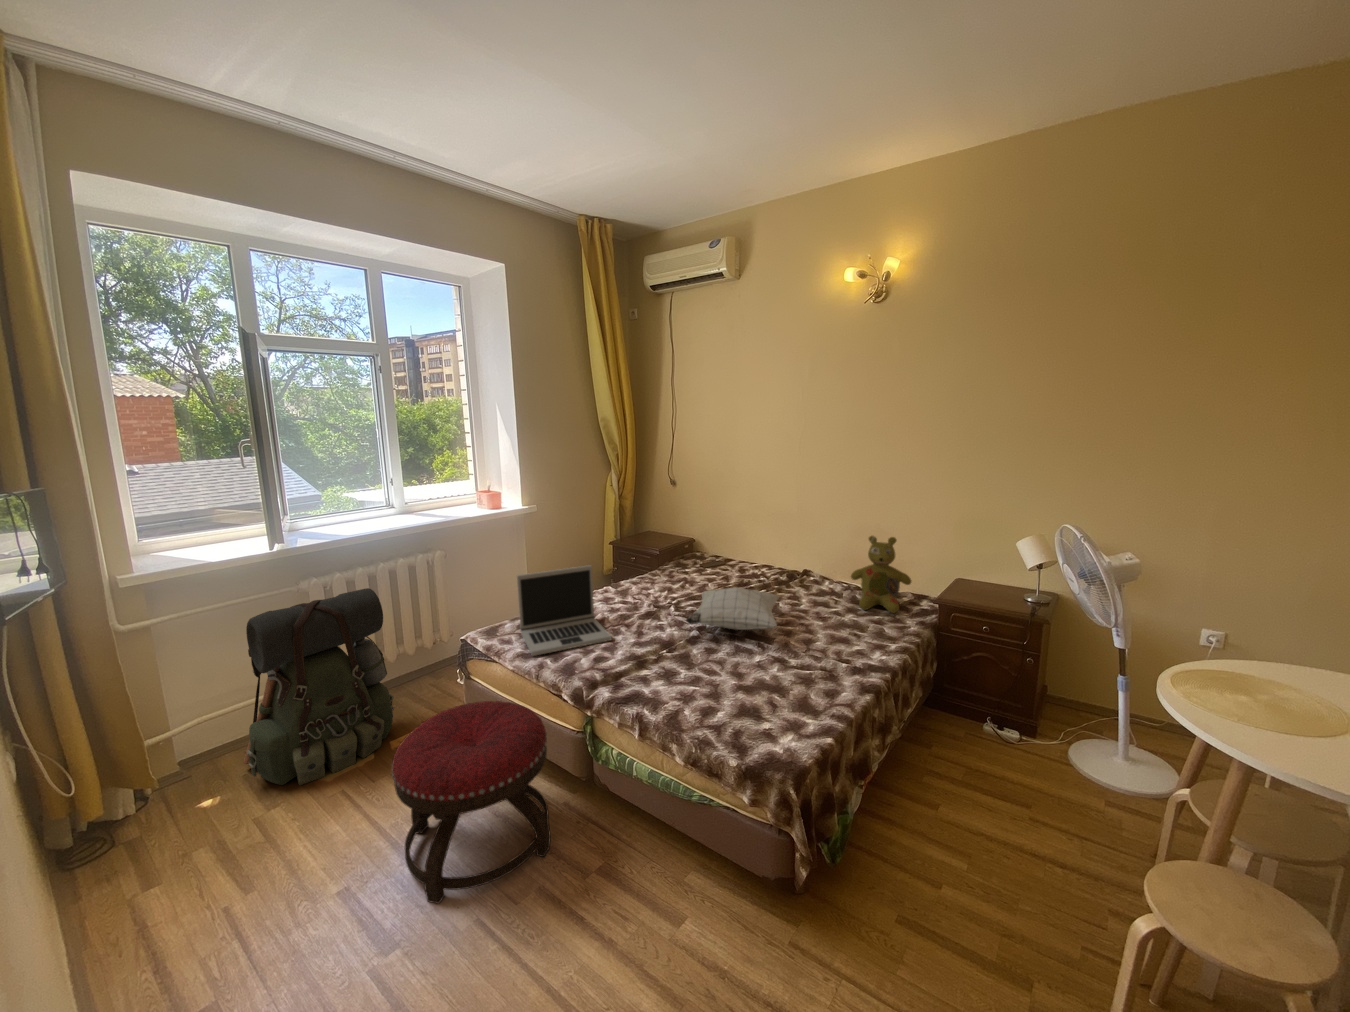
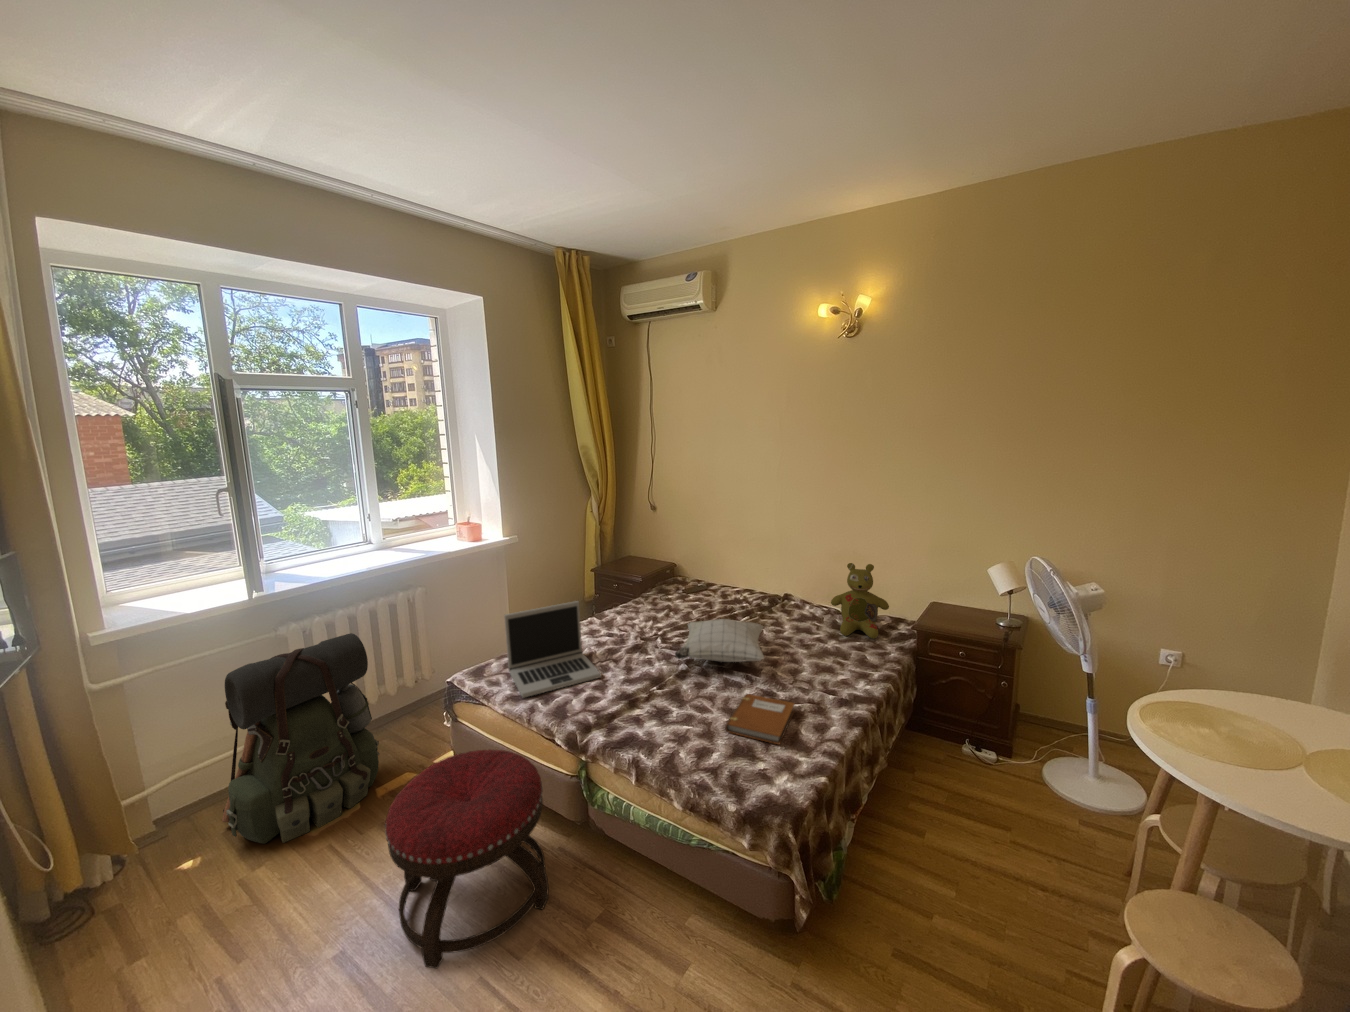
notebook: none [733,659,806,707] -> present [725,694,794,745]

